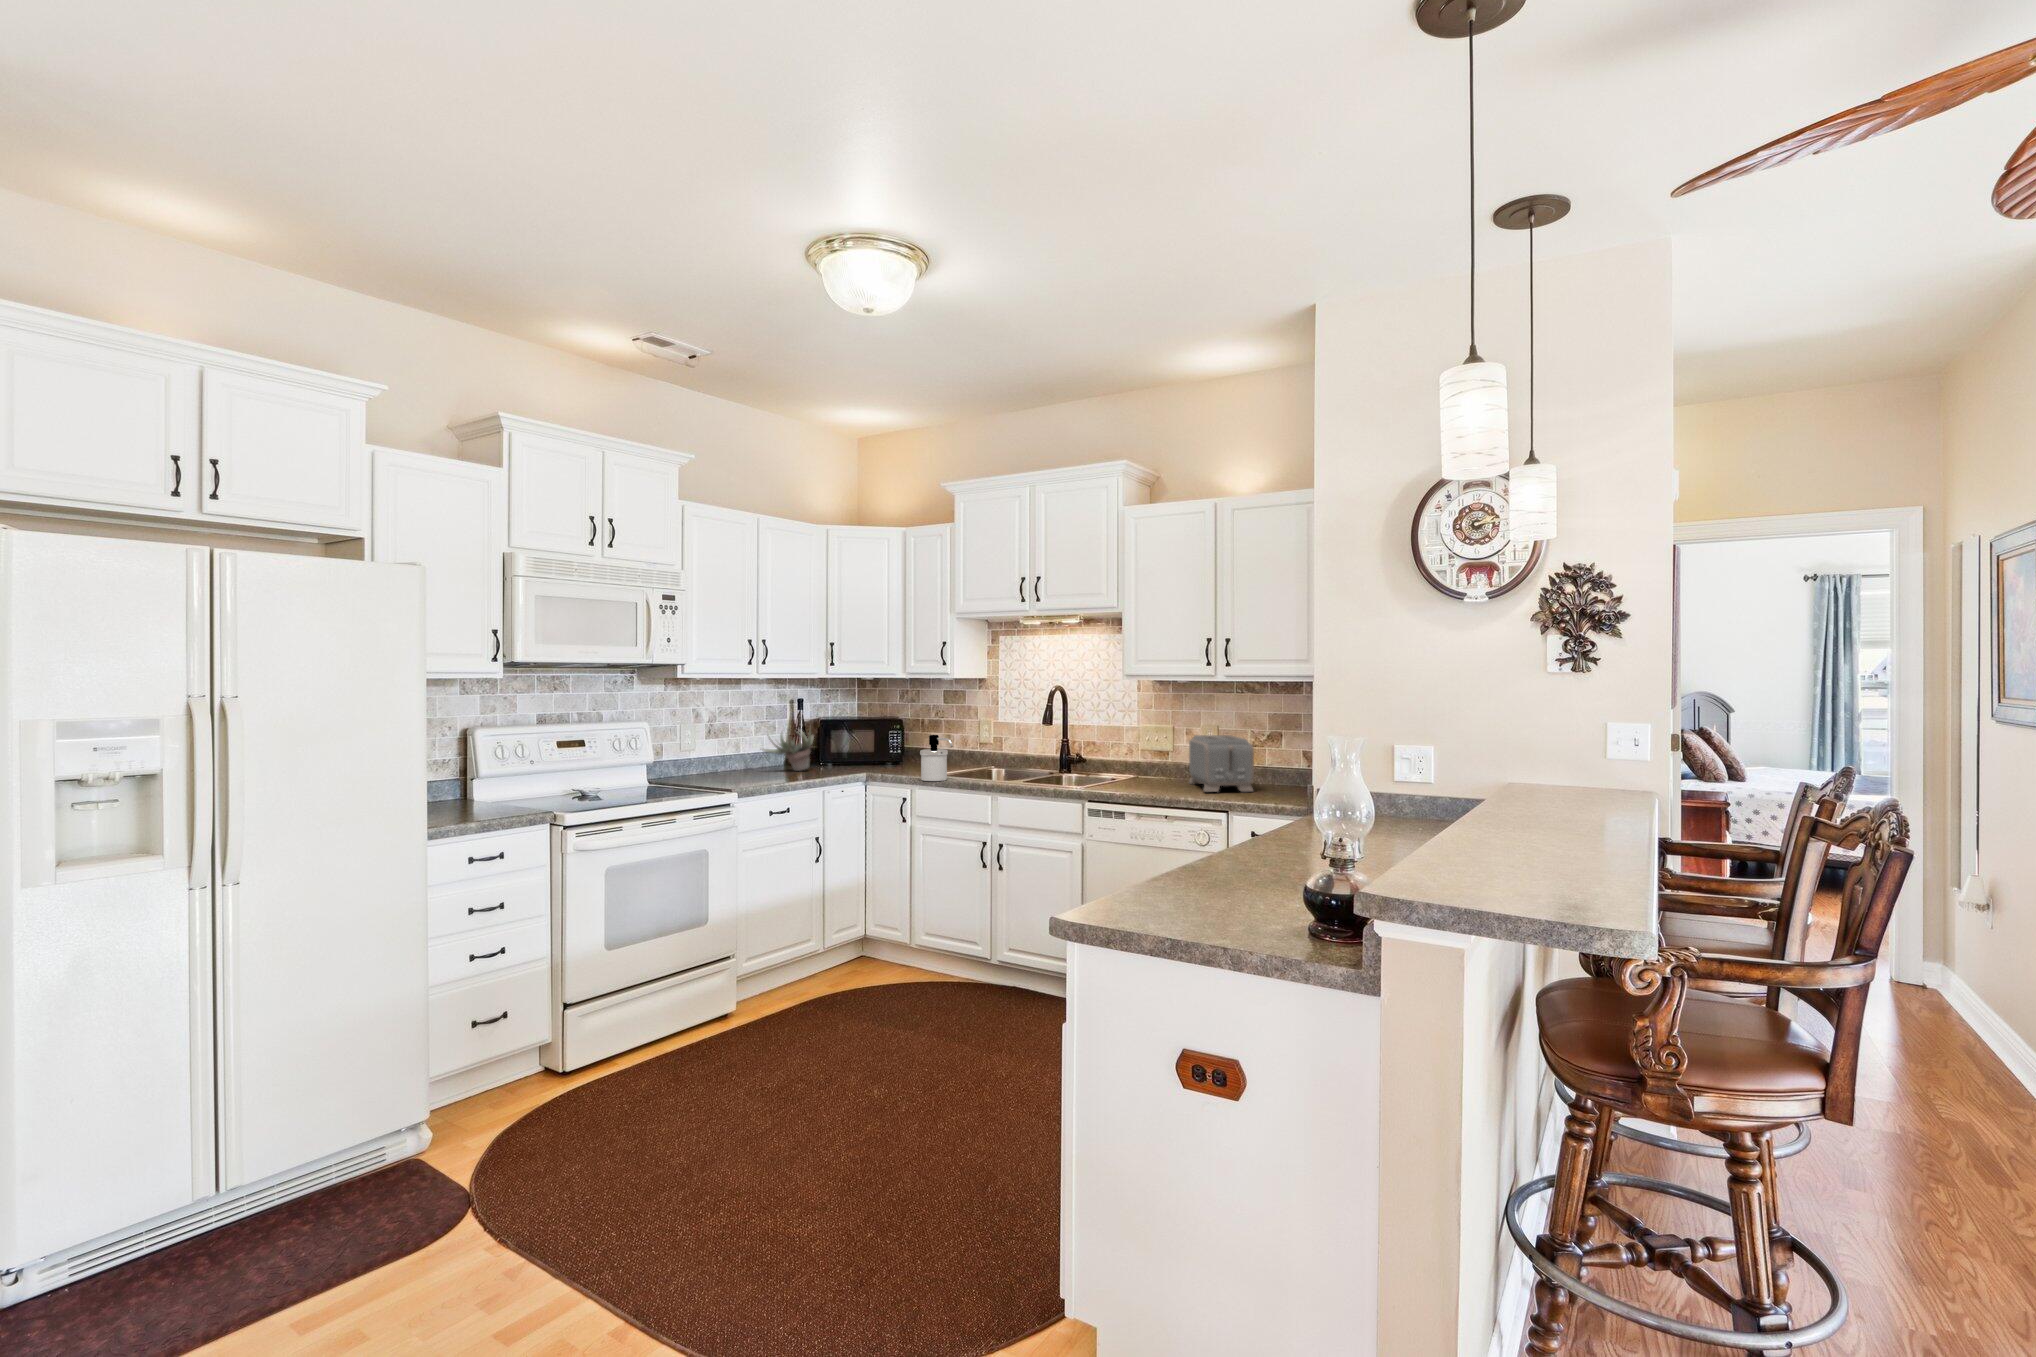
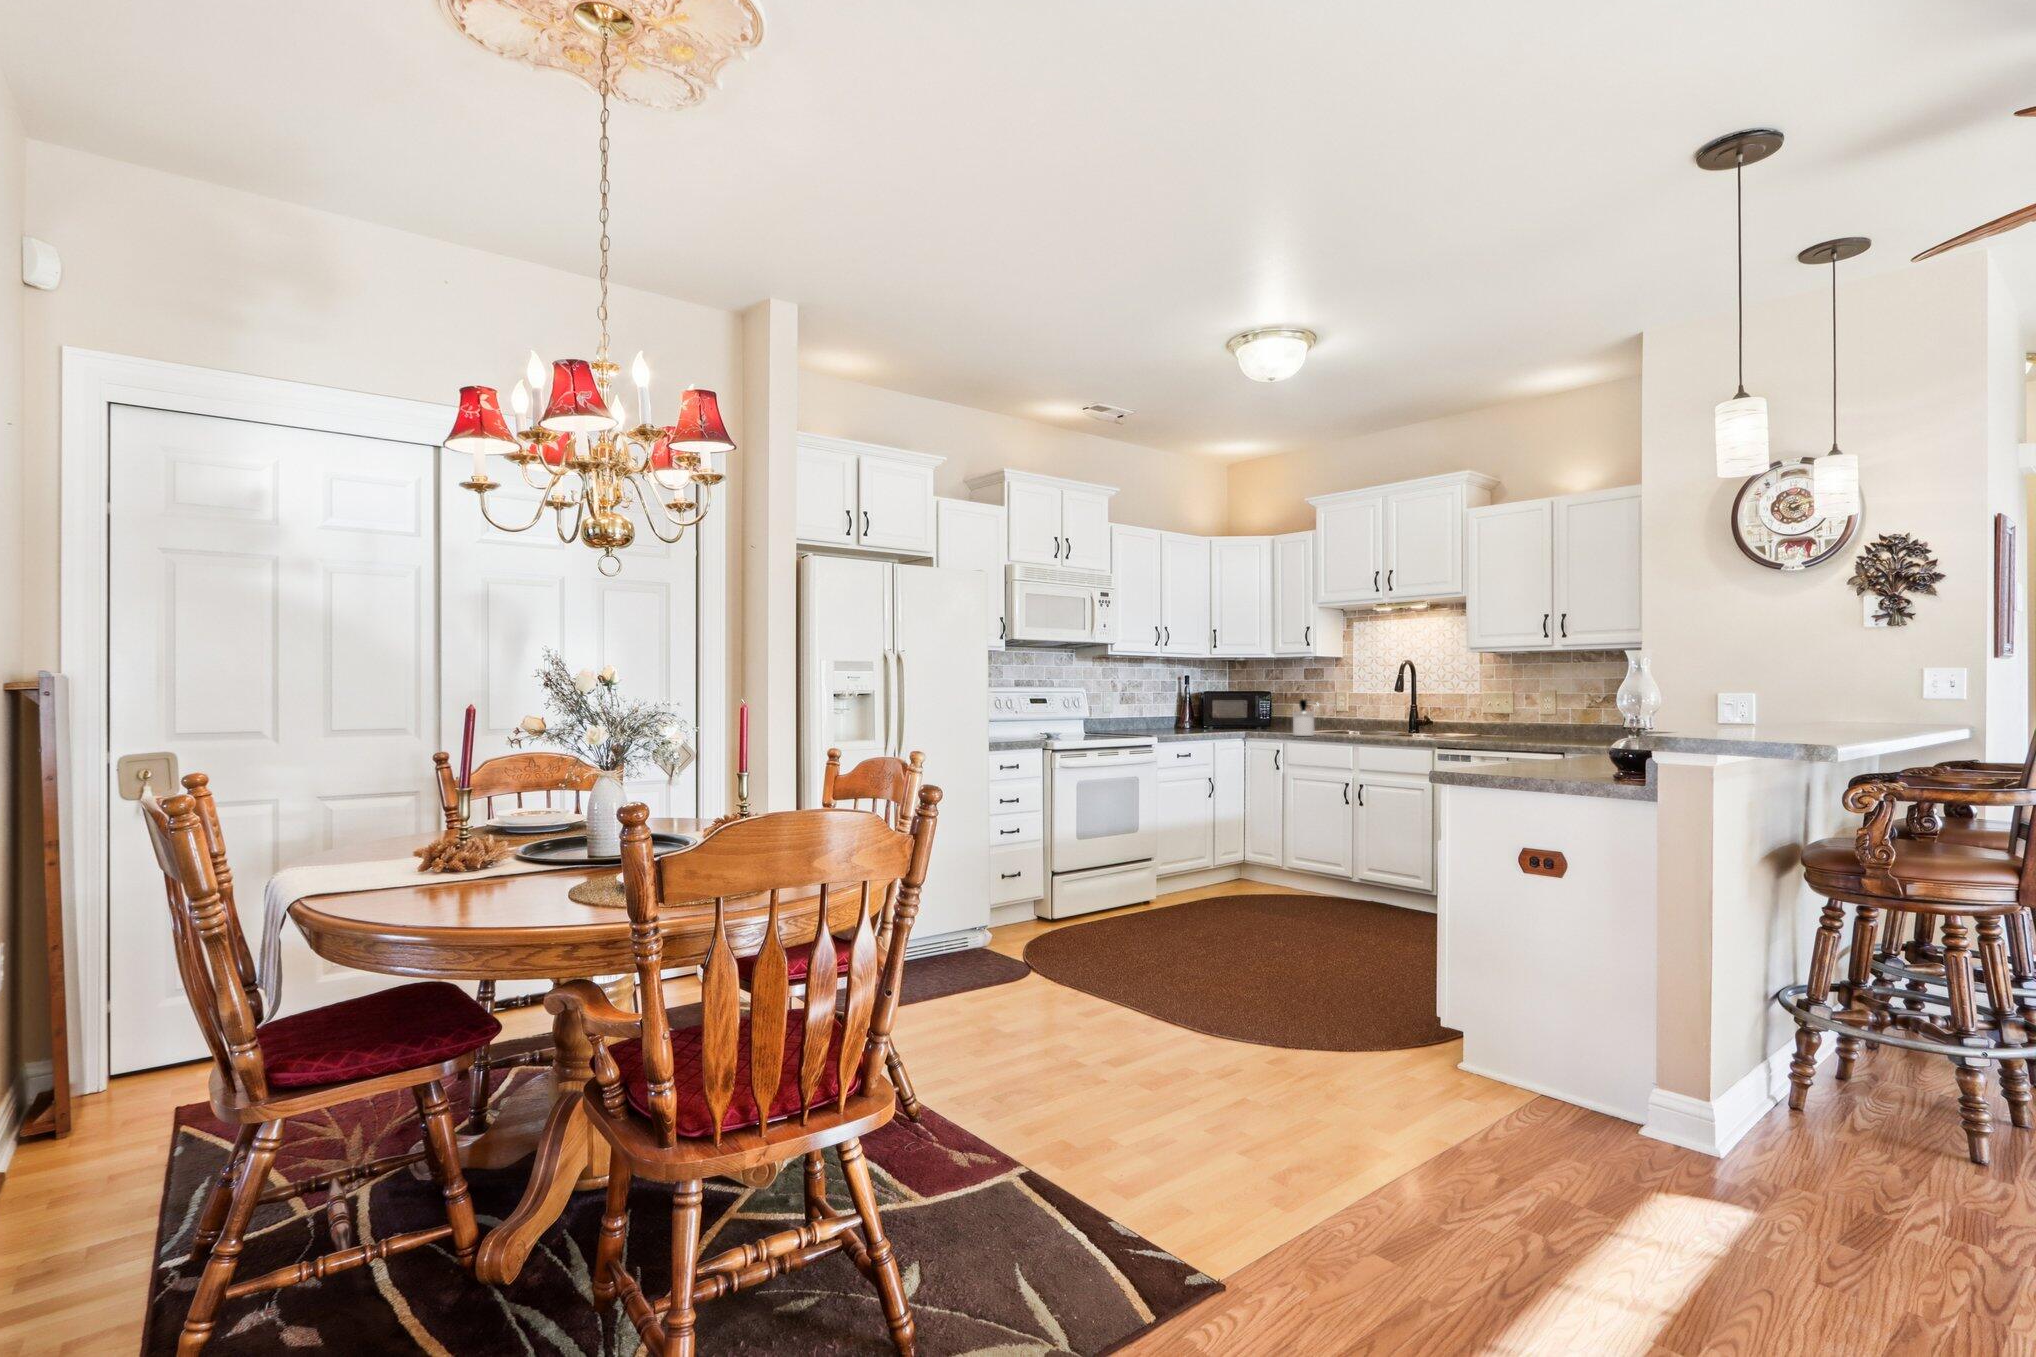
succulent plant: present [762,729,814,771] -> none [1161,688,1202,730]
toaster: present [1189,735,1254,792] -> none [1530,697,1591,742]

